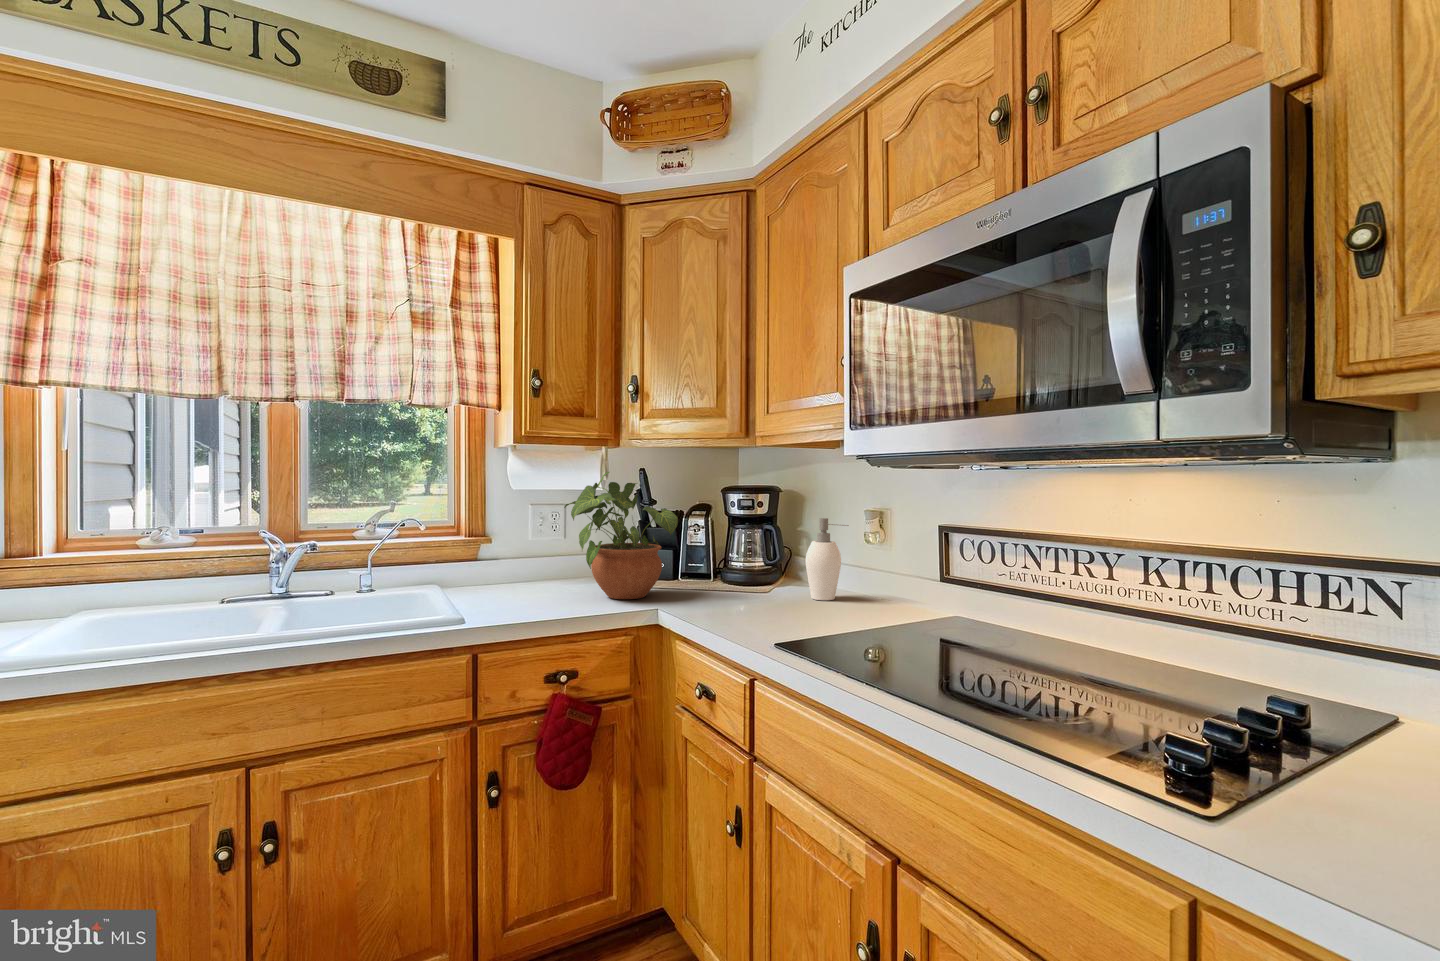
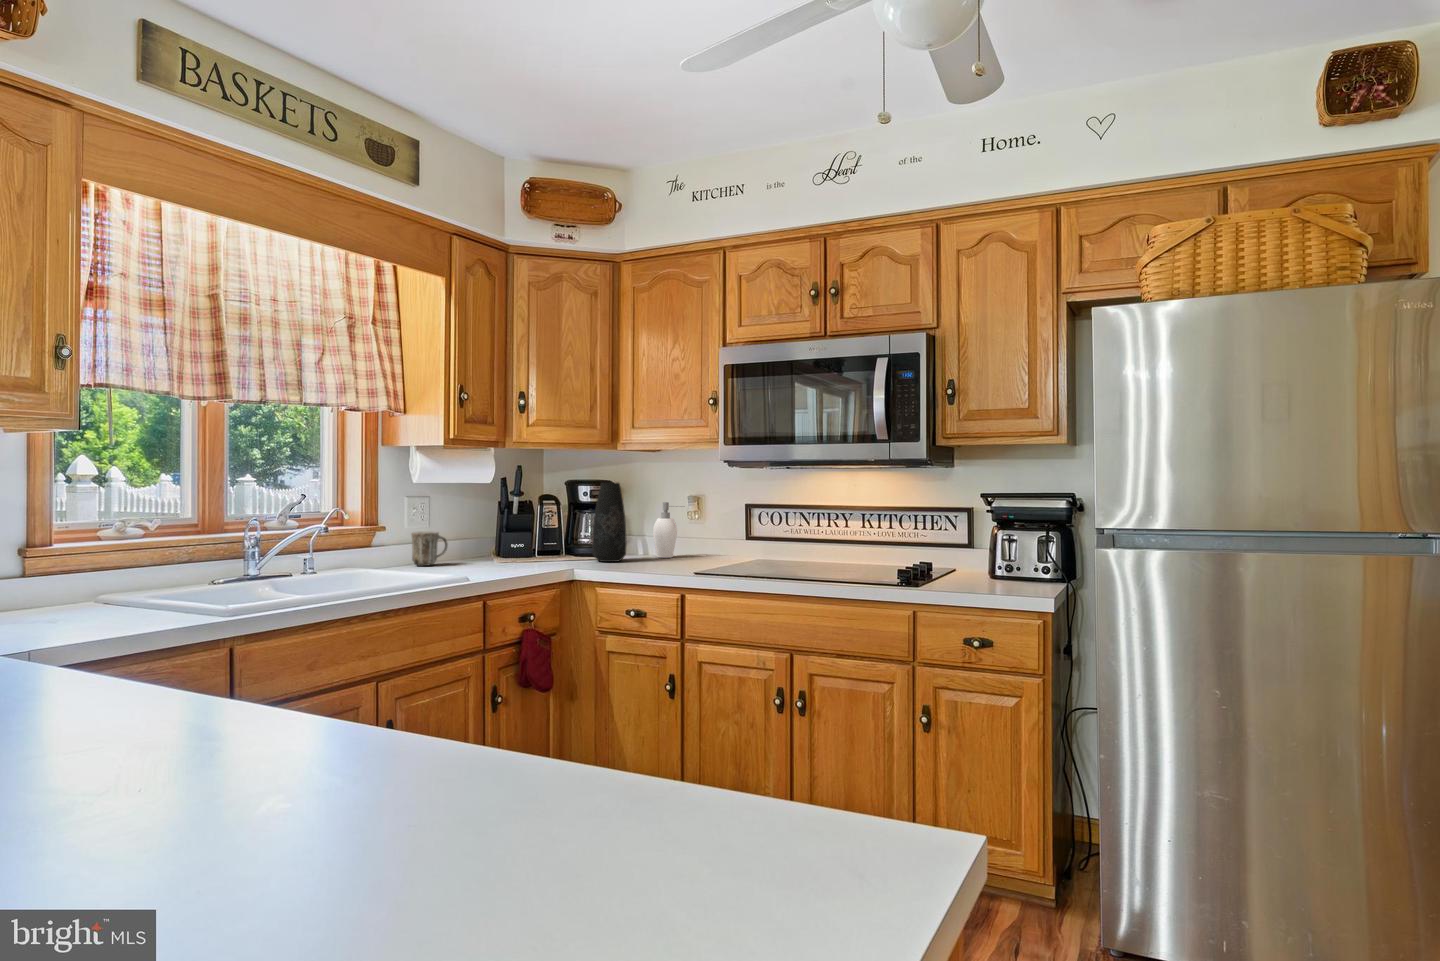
potted plant: present [564,472,678,599] -> none [486,469,572,564]
vase: none [703,490,750,604] -> present [592,483,627,562]
mug: none [492,548,536,591] -> present [411,531,448,566]

